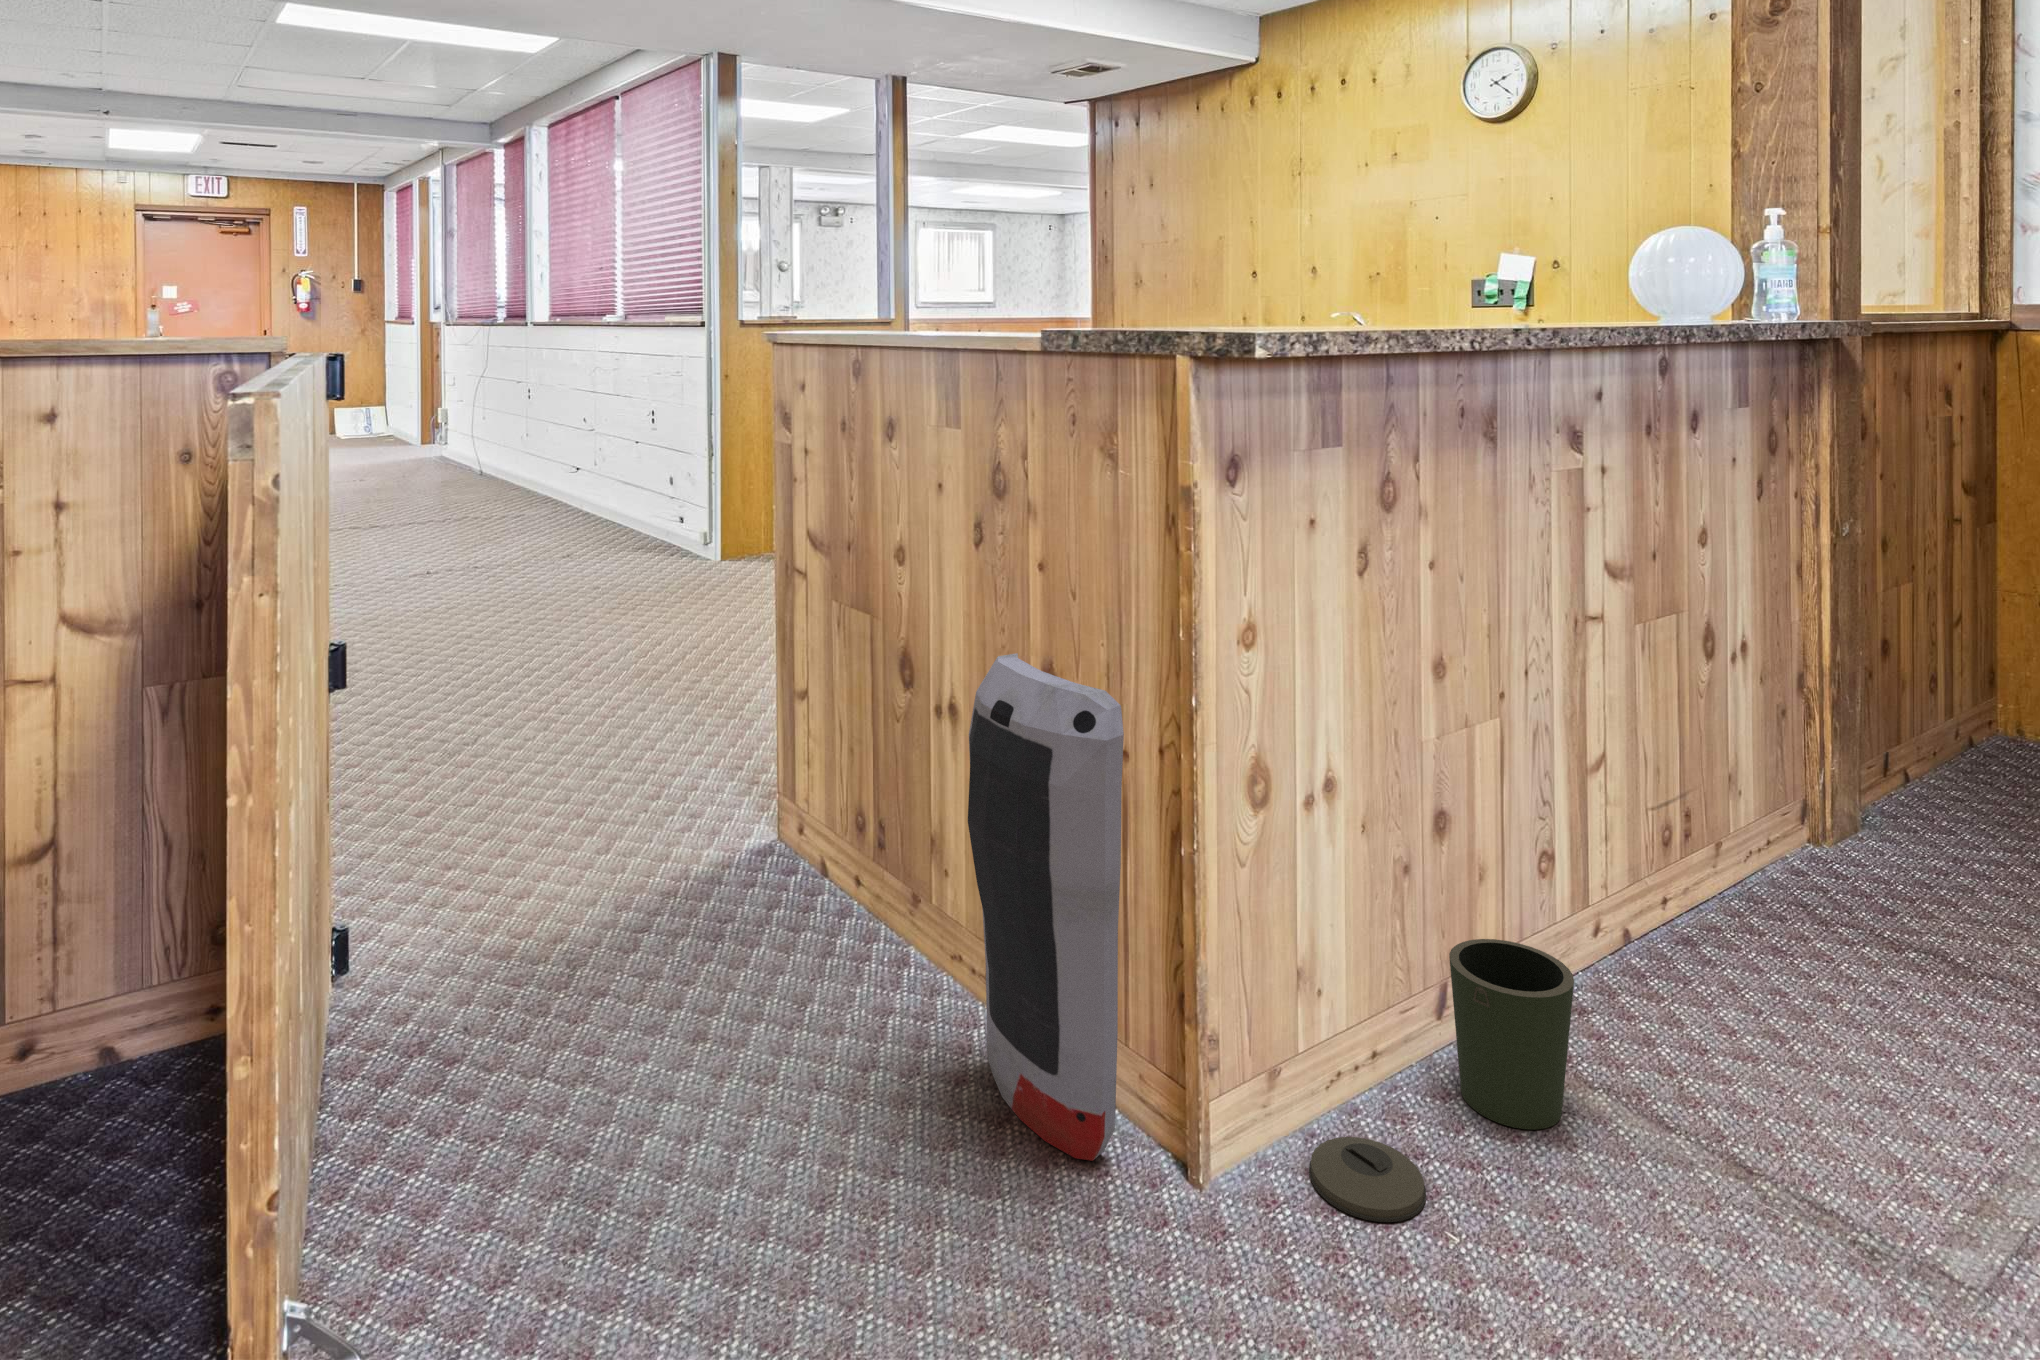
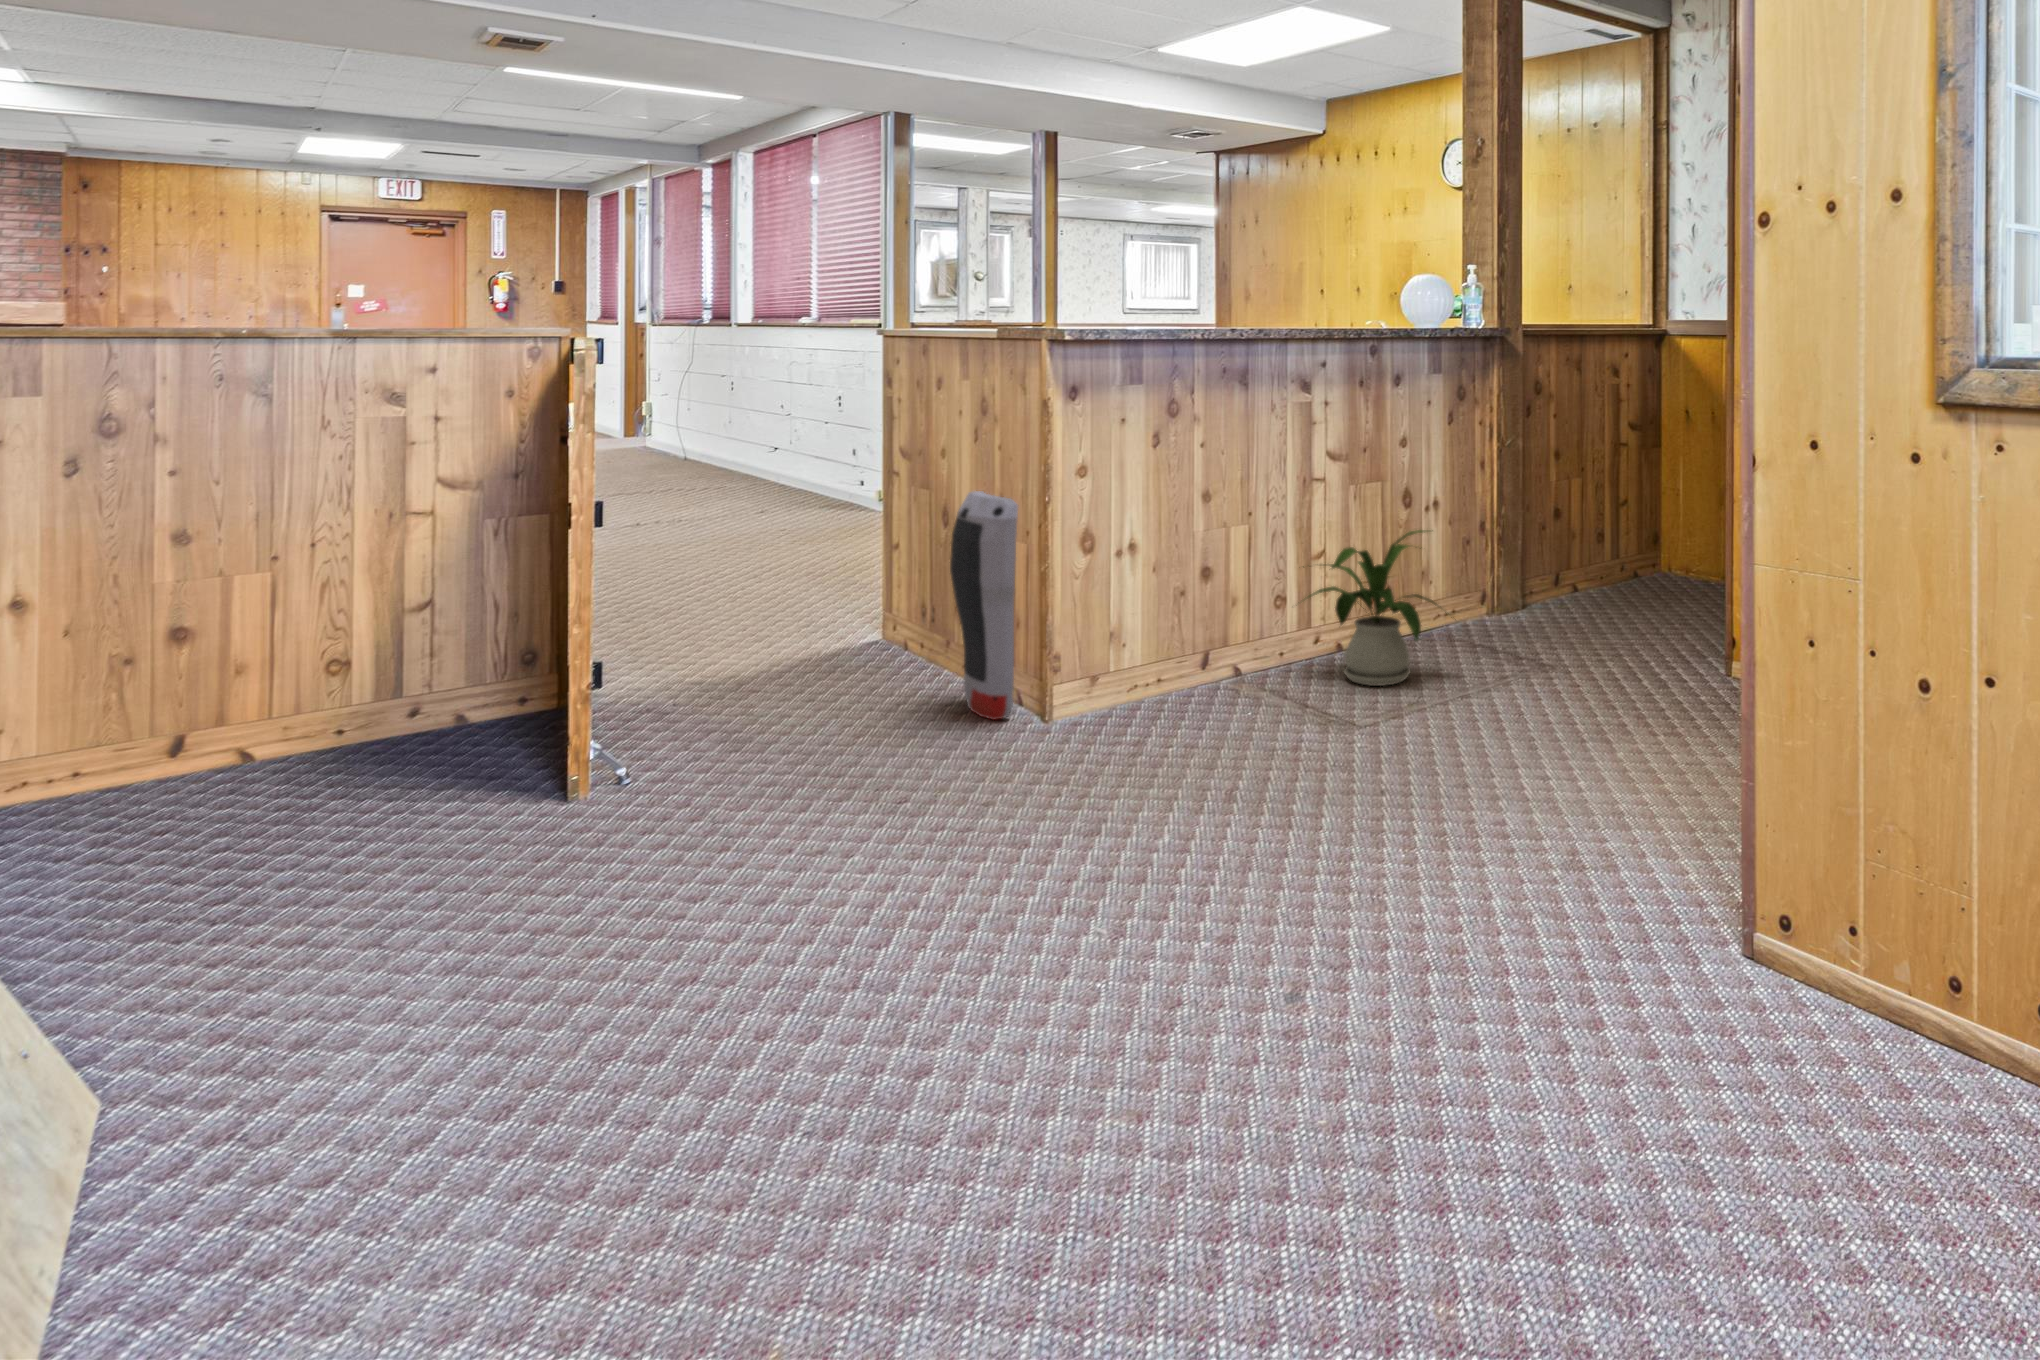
house plant: none [1590,754,1995,1091] -> present [1303,530,1435,686]
trash can: present [1309,939,1574,1222] -> none [1102,626,1248,726]

